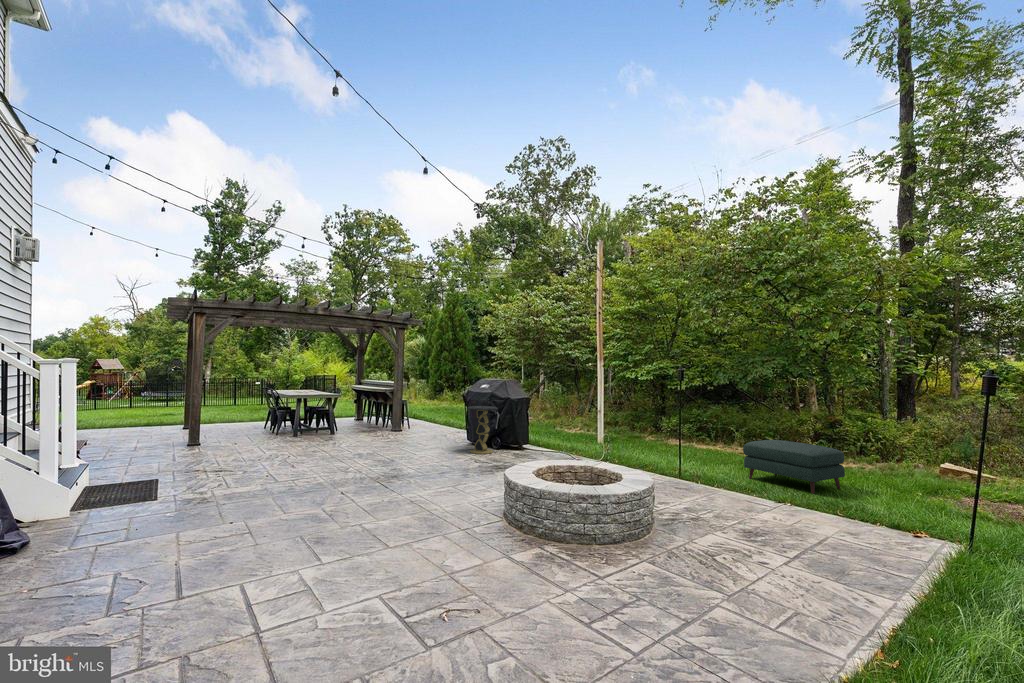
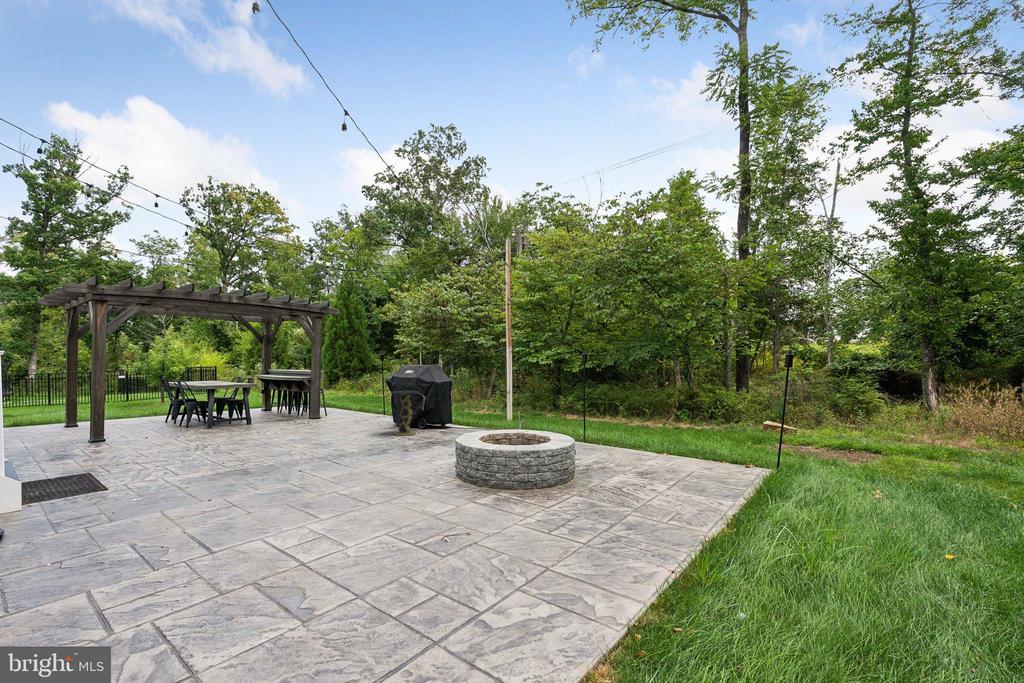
ottoman: present [743,440,845,494] -> none [631,407,701,445]

